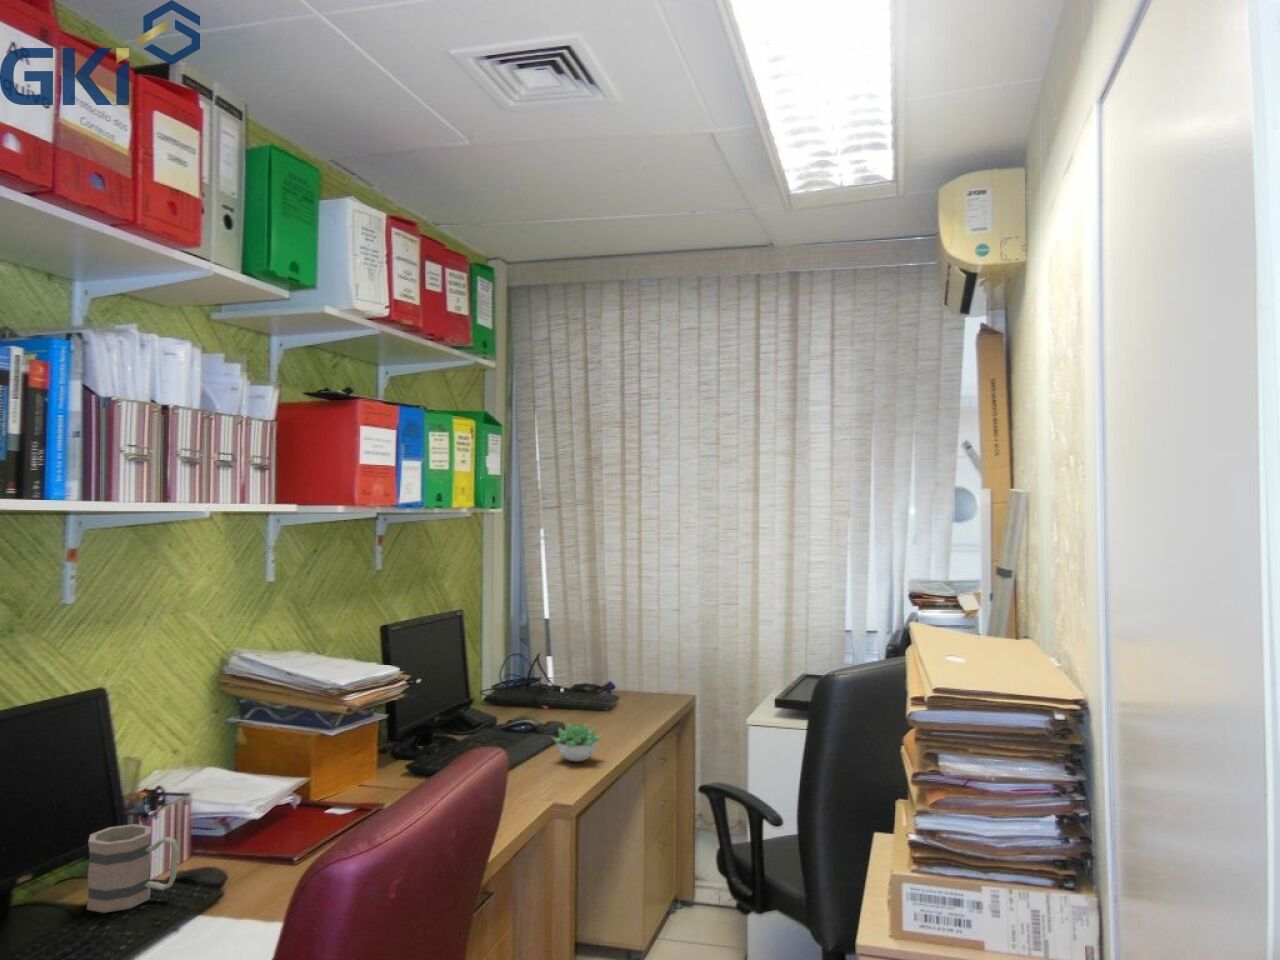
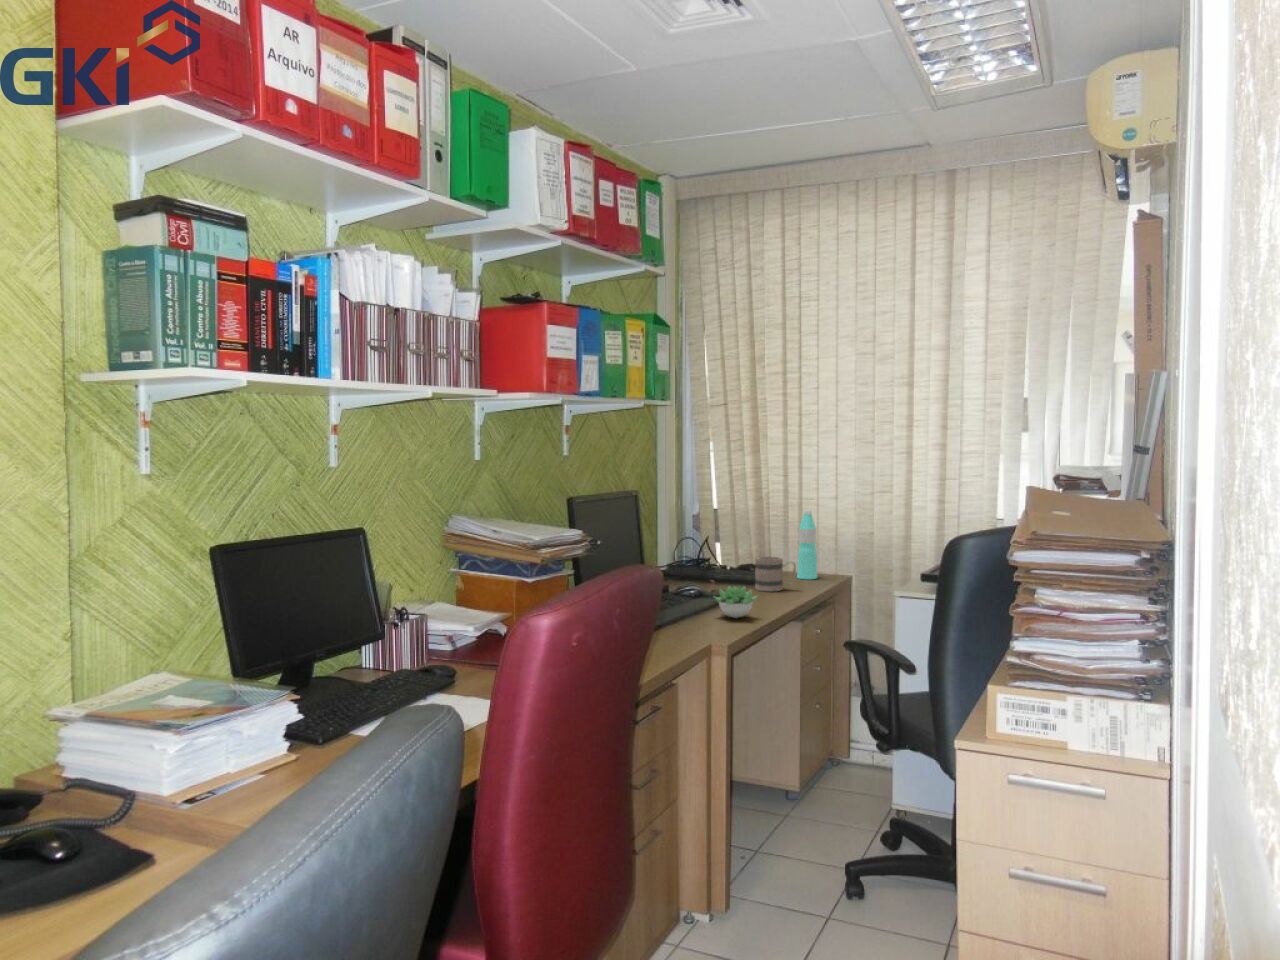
water bottle: none [638,625,660,702] -> present [797,510,817,579]
mug: present [87,824,178,913] -> present [755,556,796,591]

